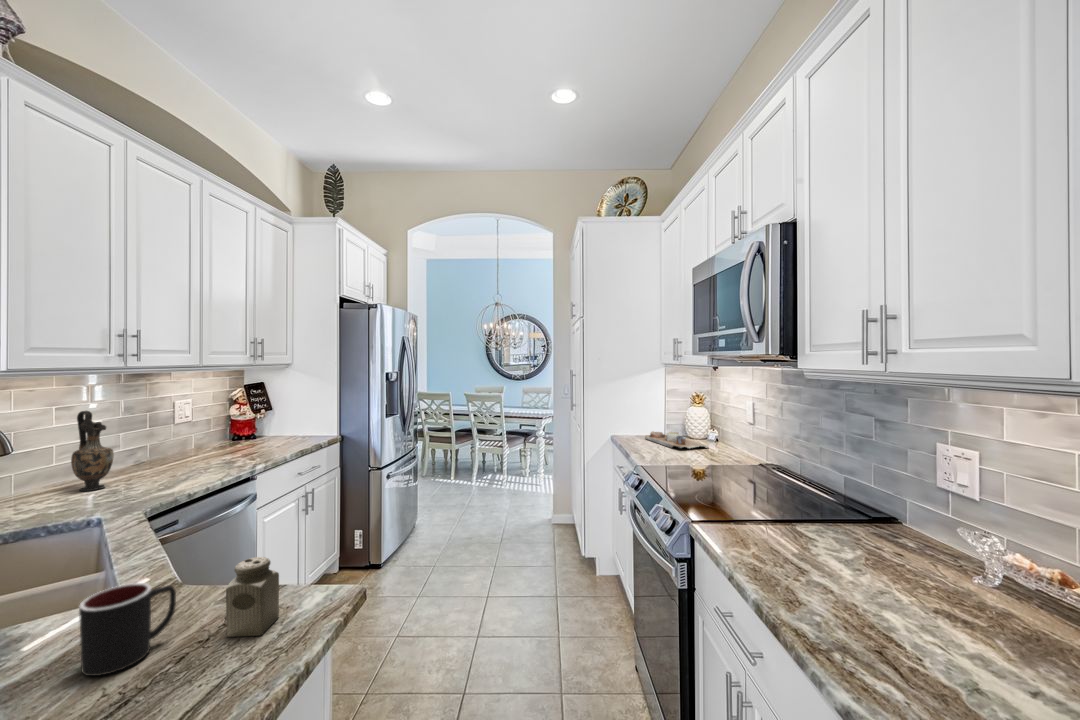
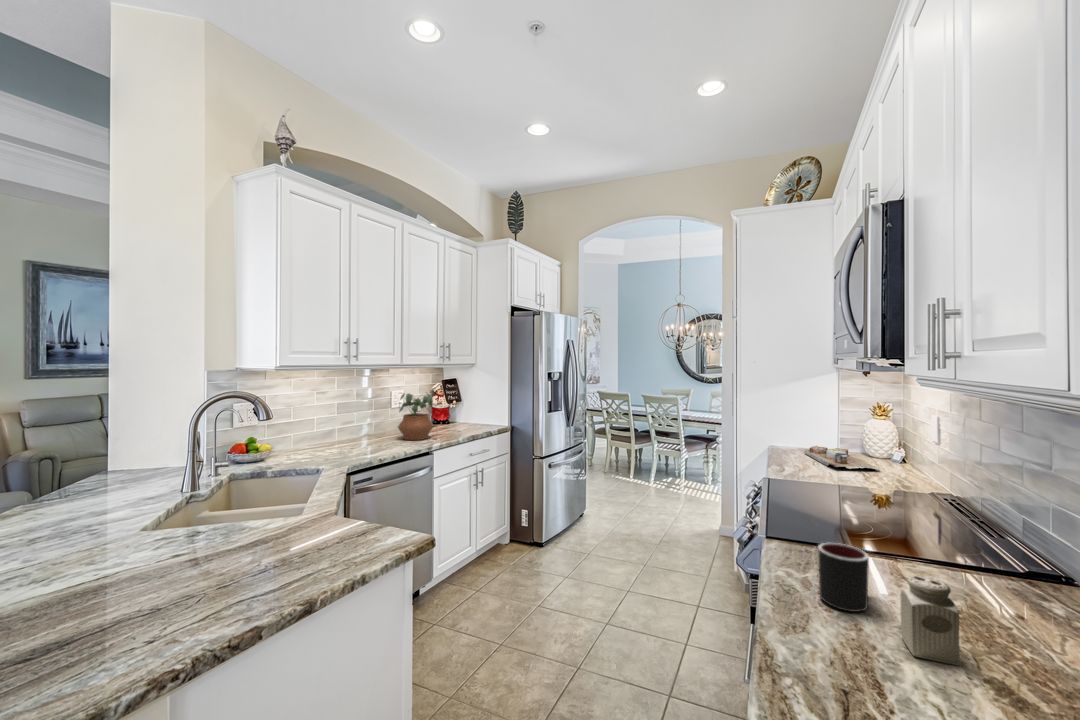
potted plant: none [191,399,247,465] -> present [398,394,433,440]
vase: present [71,411,114,491] -> none [326,395,348,449]
salt shaker: present [226,557,279,637] -> present [901,575,959,666]
mug: present [79,583,176,676] -> present [818,543,869,612]

